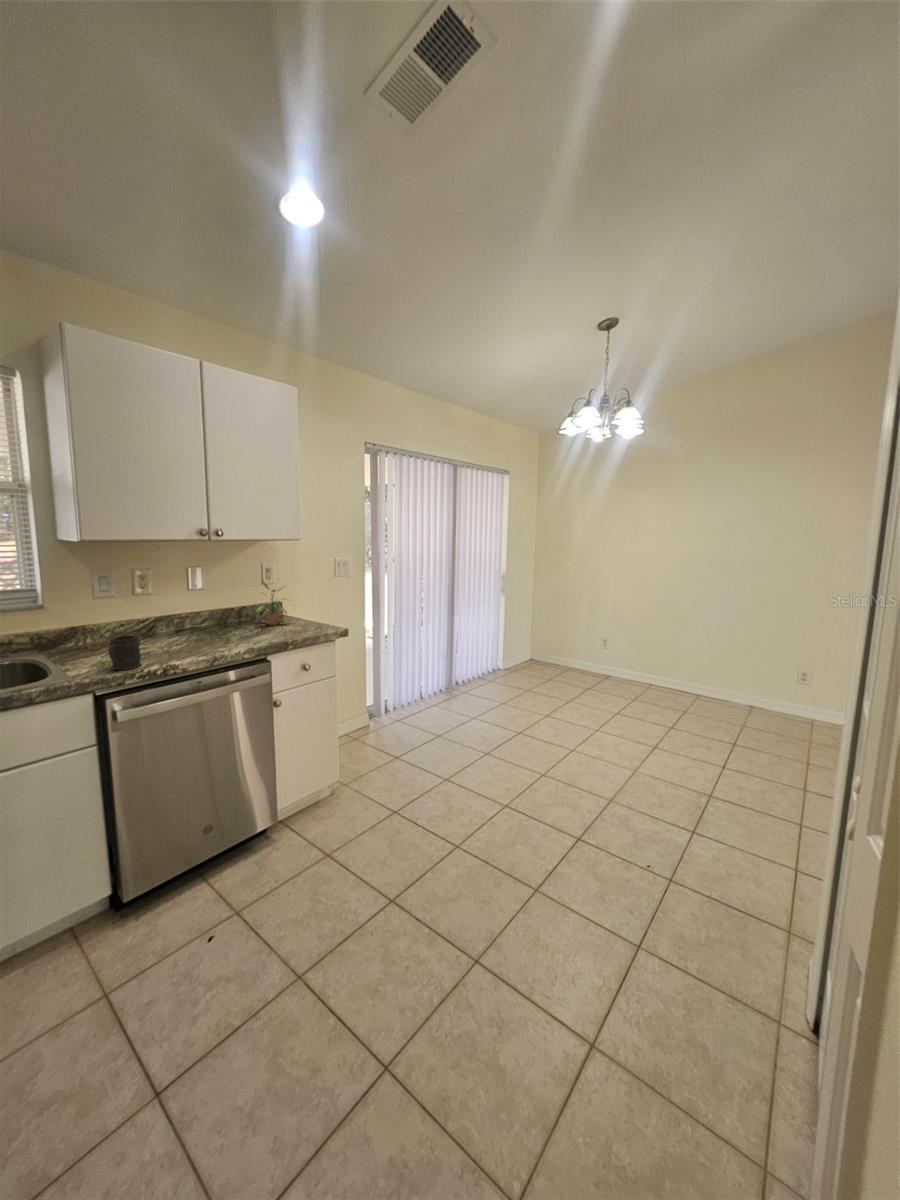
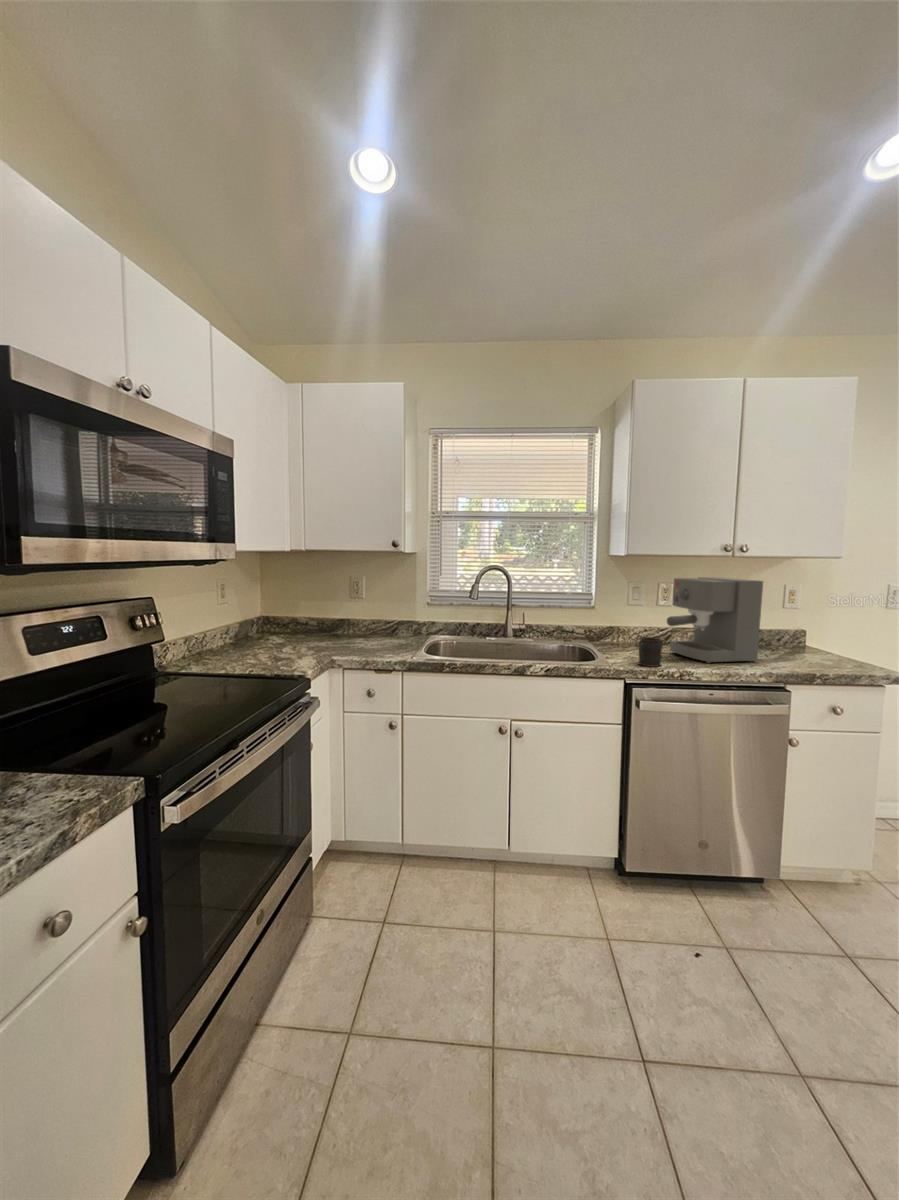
coffee maker: none [143,562,242,651] -> present [667,577,763,663]
potted plant: present [256,580,287,625] -> none [774,600,827,654]

